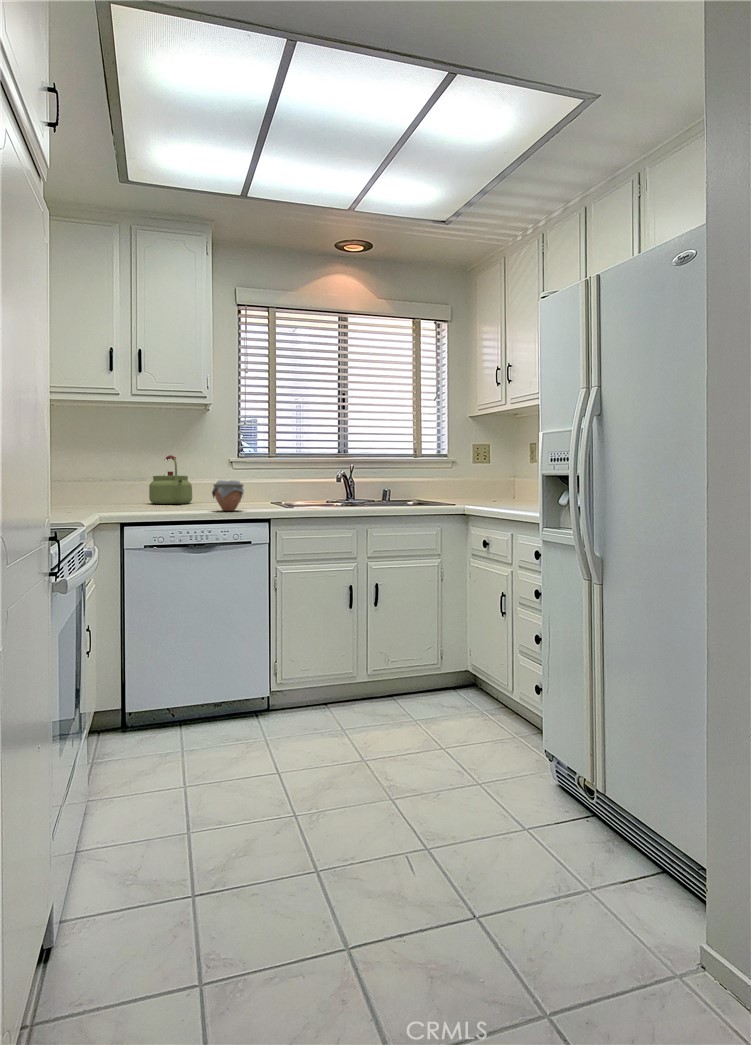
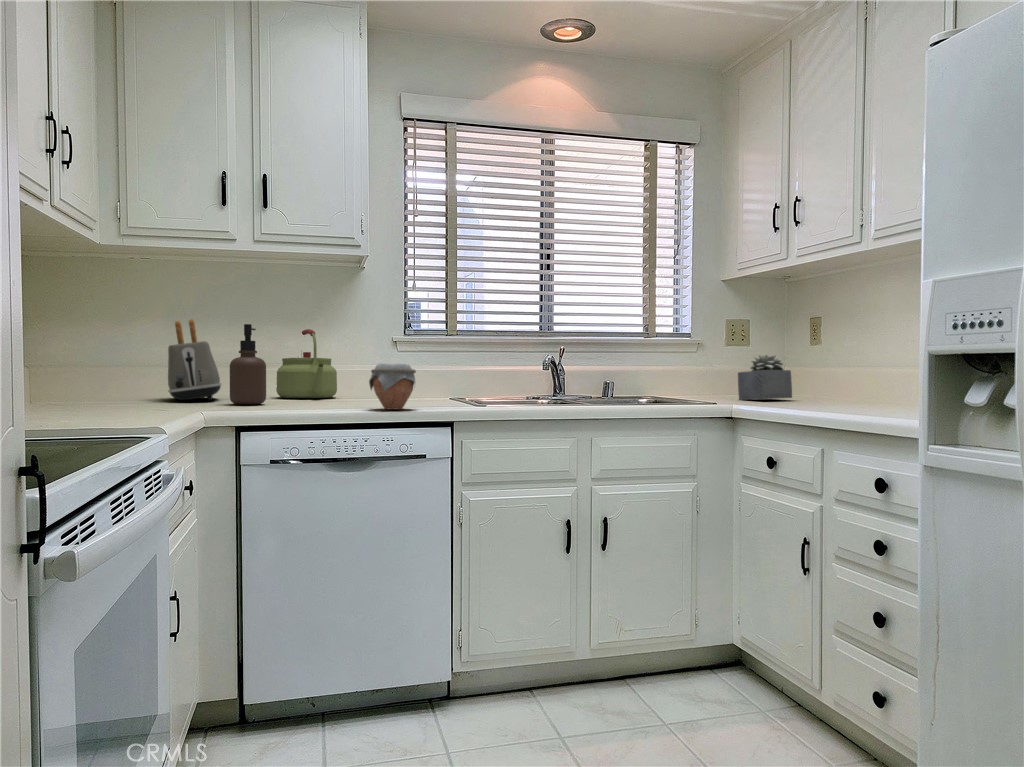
toaster: none [73,450,111,506] -> present [168,319,221,400]
soap dispenser: none [117,454,142,508] -> present [230,324,266,404]
succulent plant: none [476,470,514,503] -> present [738,355,792,400]

